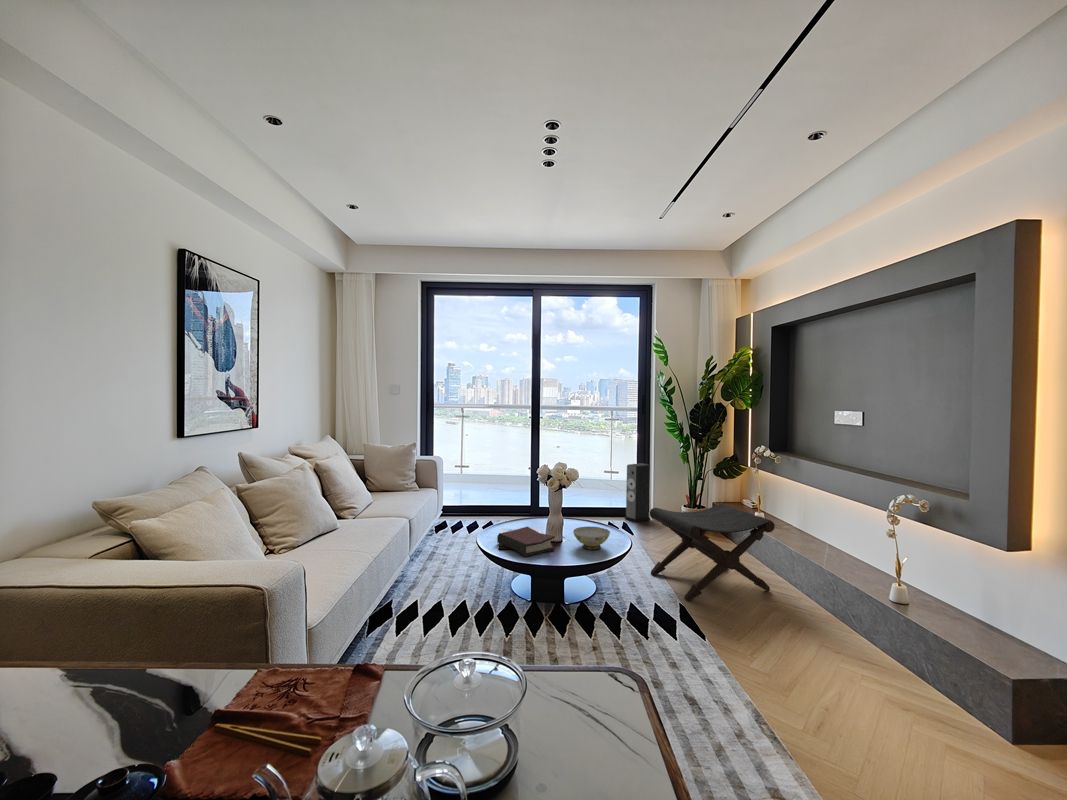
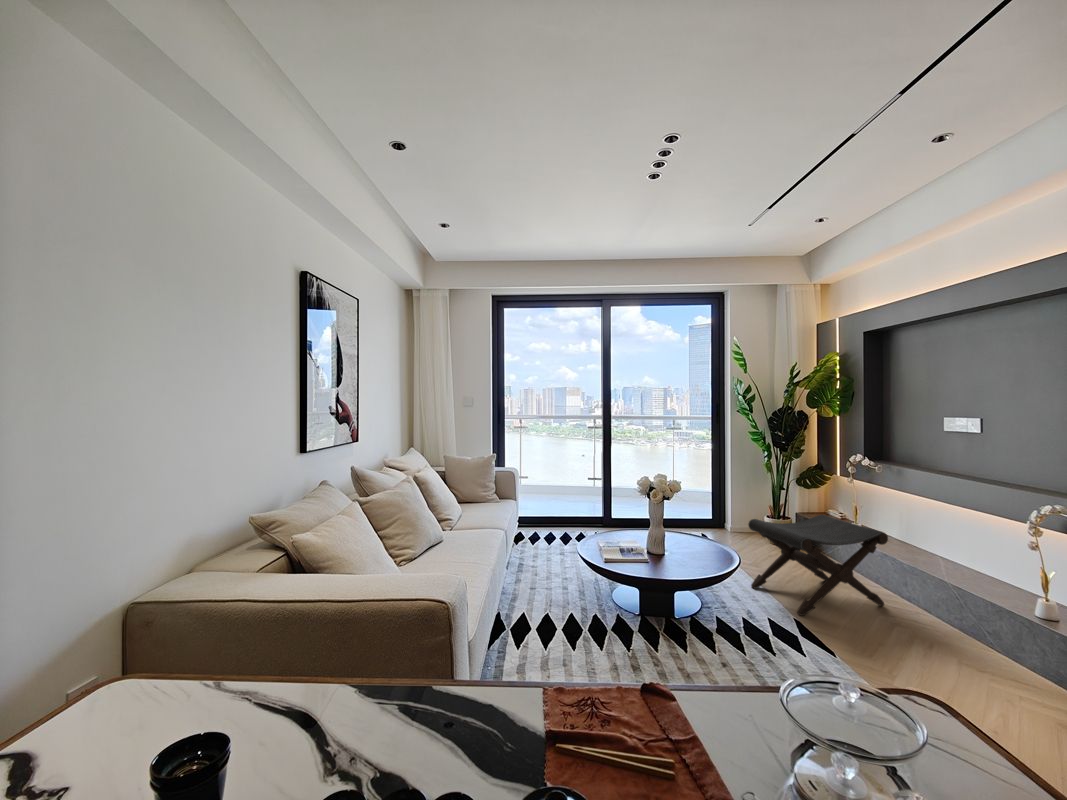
speaker: present [625,463,650,522] -> none [702,473,728,533]
ceramic bowl: present [573,526,610,550] -> none [680,539,719,562]
hardback book: present [497,527,555,556] -> none [603,538,664,569]

